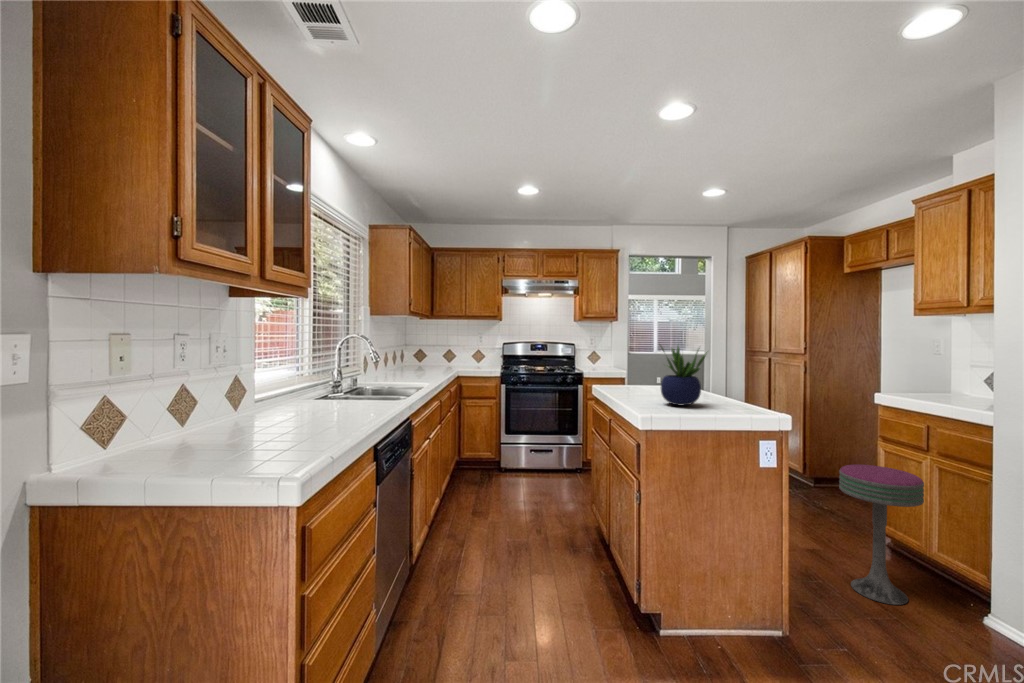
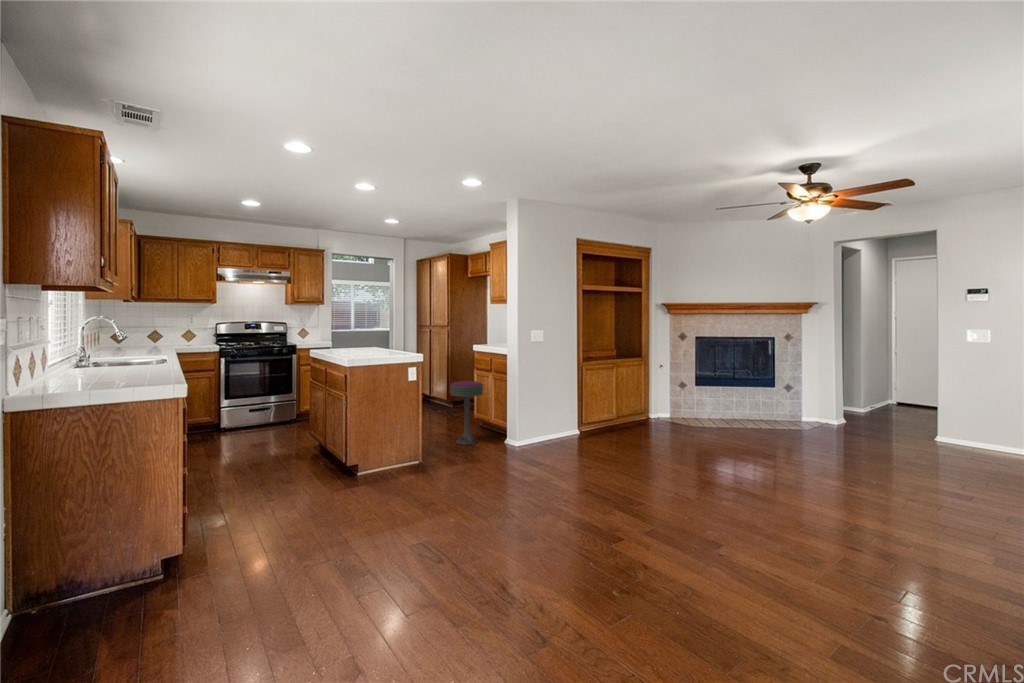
potted plant: present [661,346,706,406] -> none [355,319,382,354]

